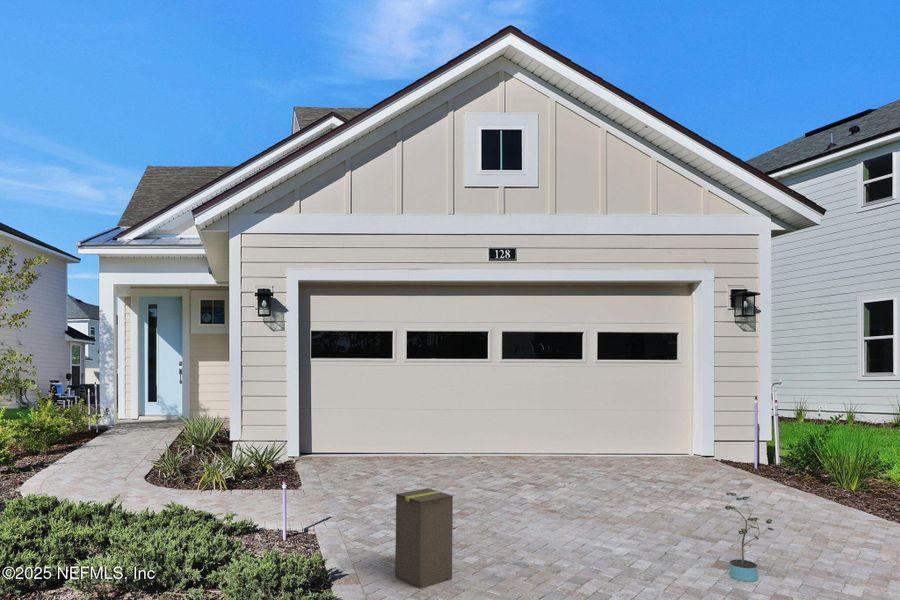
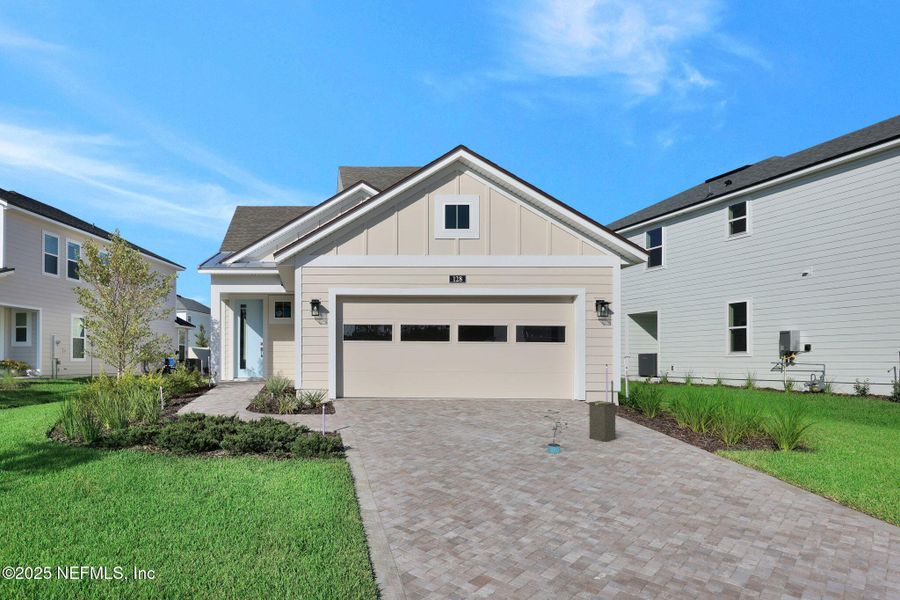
cardboard box: present [395,488,453,589] -> present [589,401,616,442]

